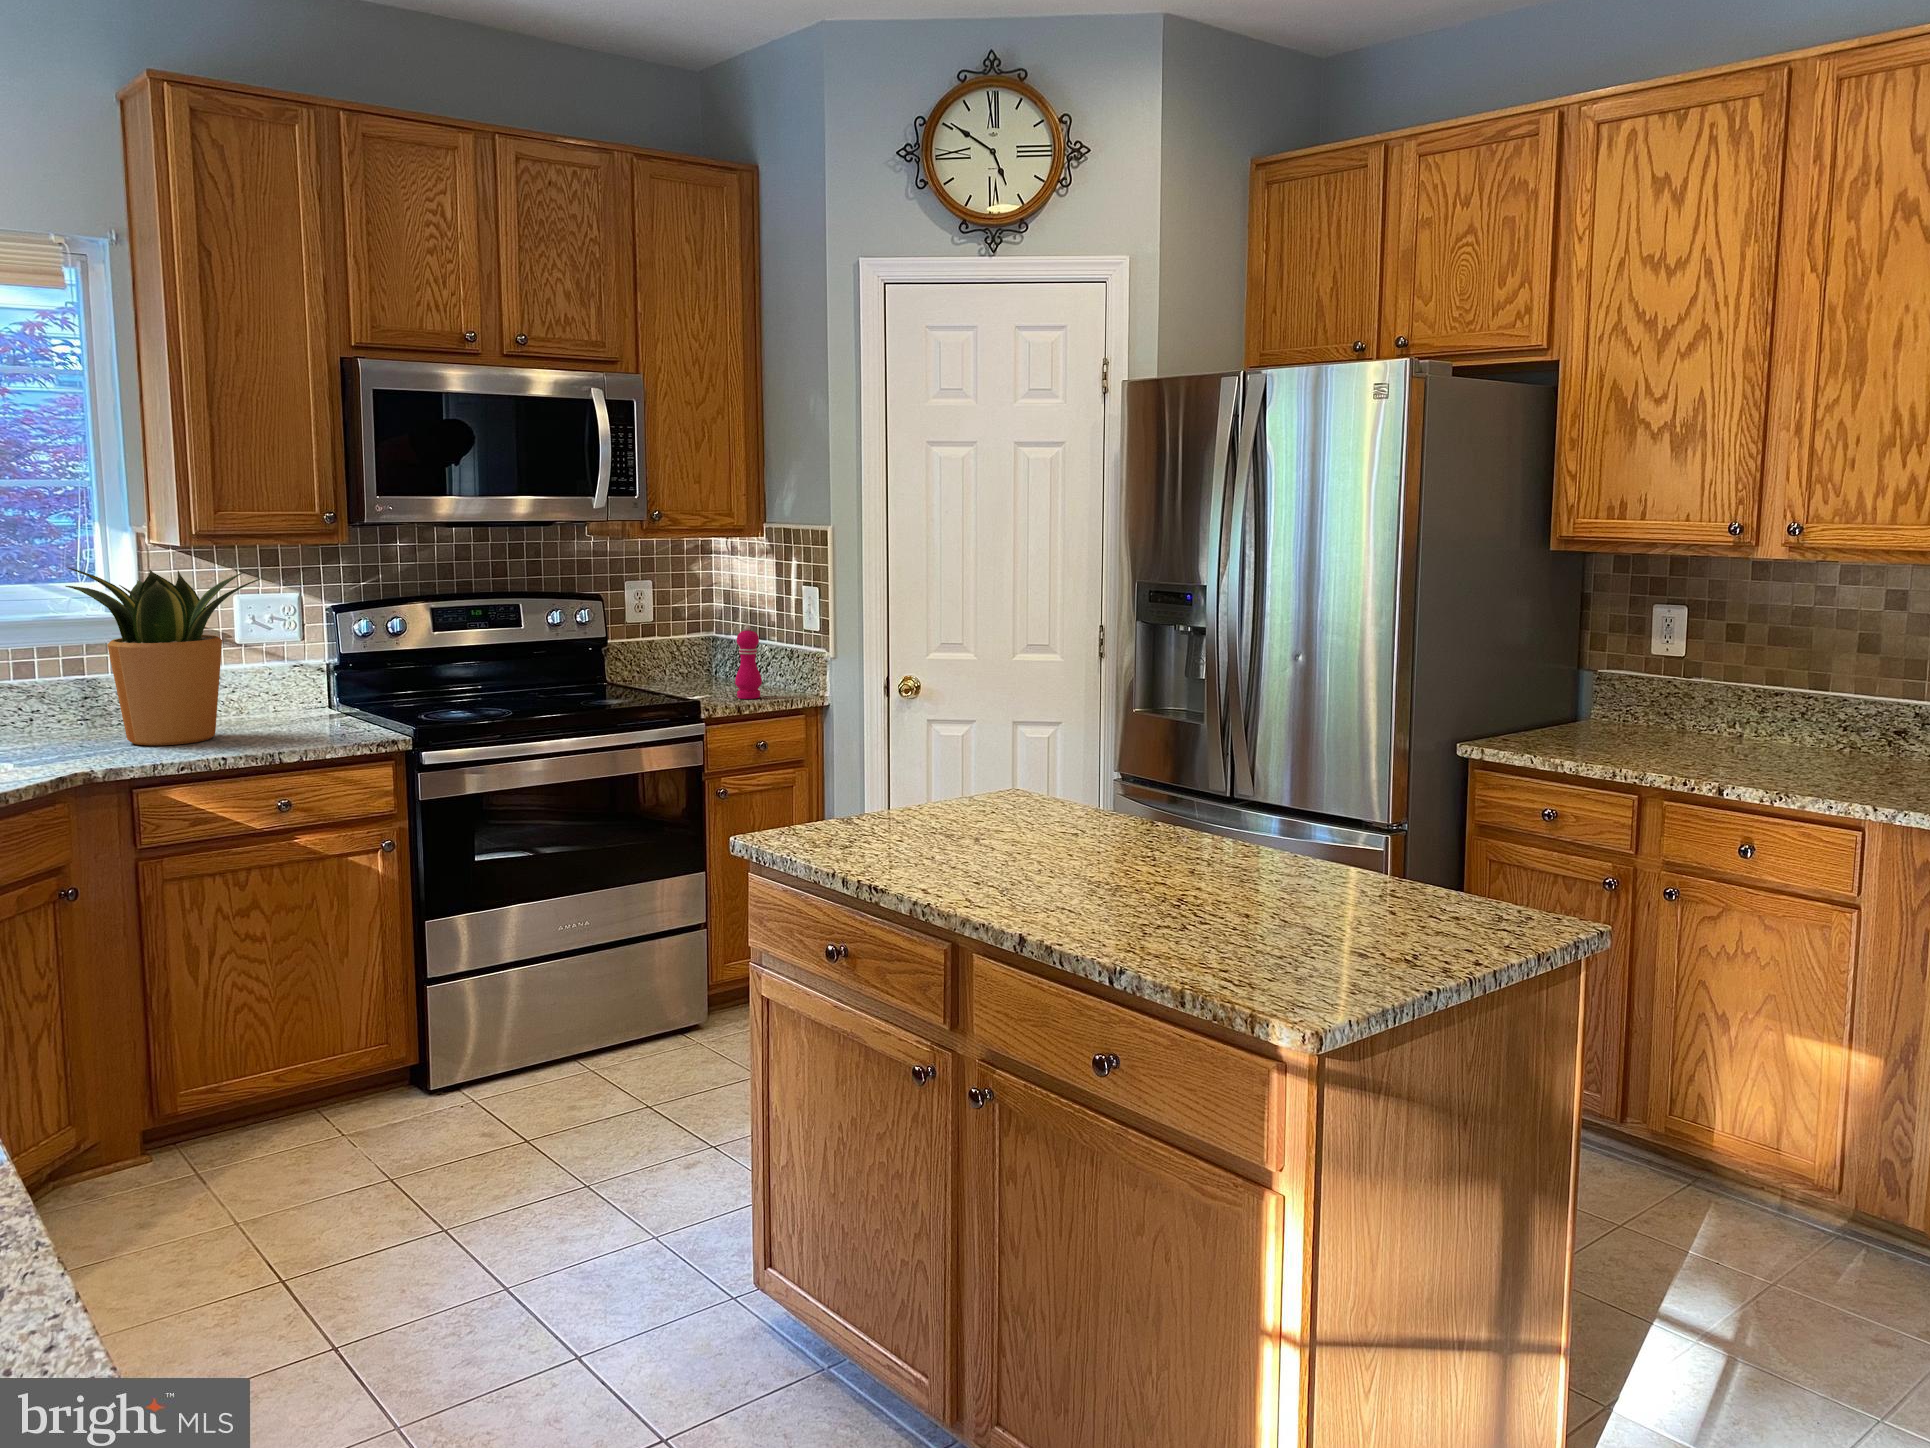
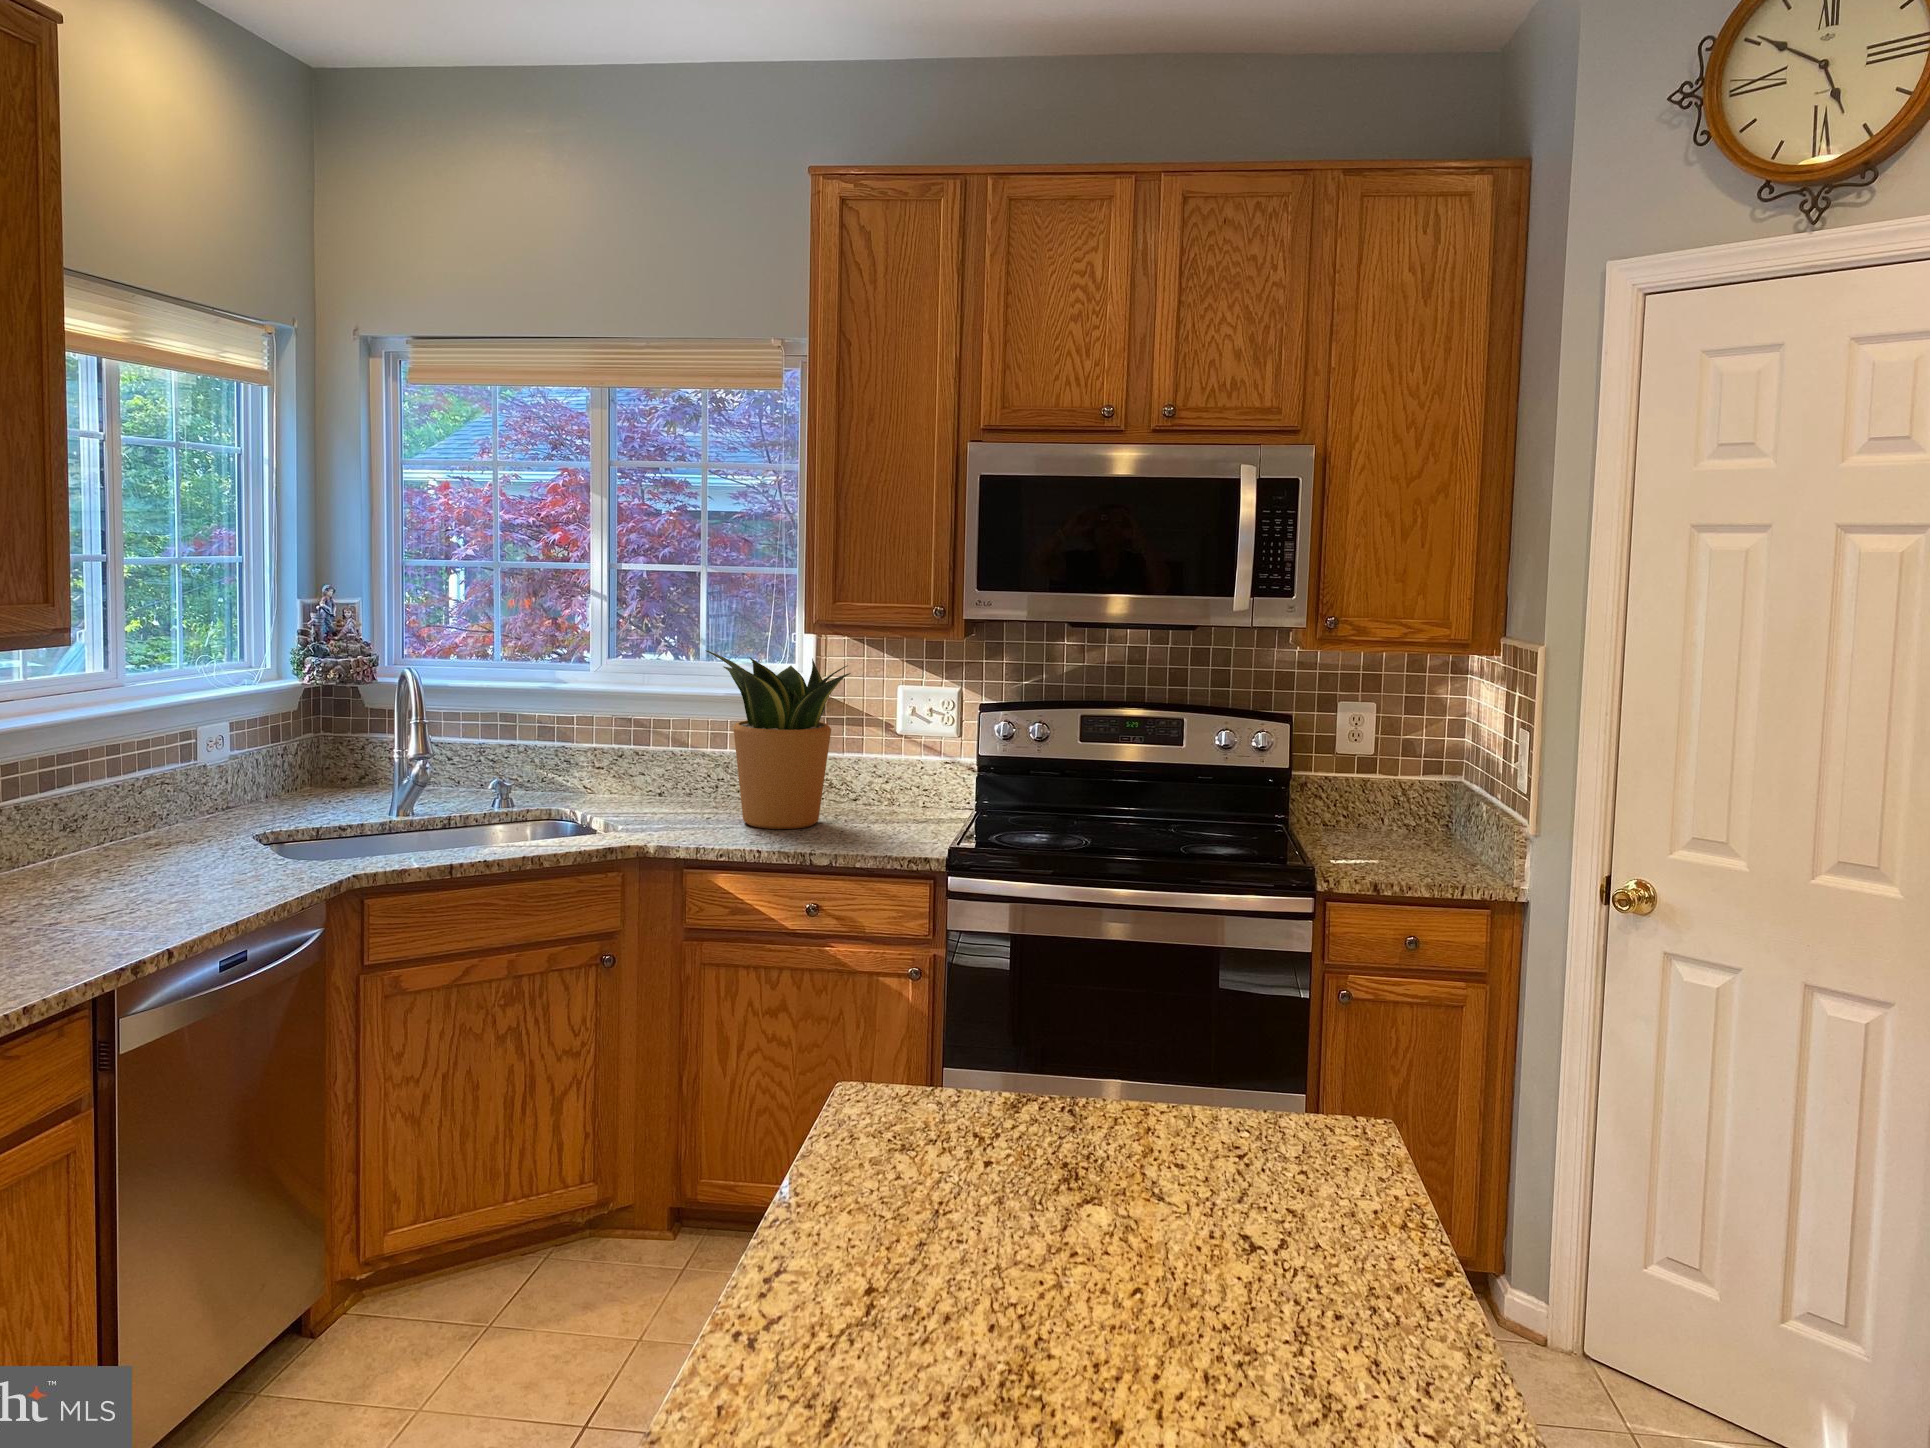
pepper mill: present [735,625,762,699] -> none [1385,779,1423,879]

